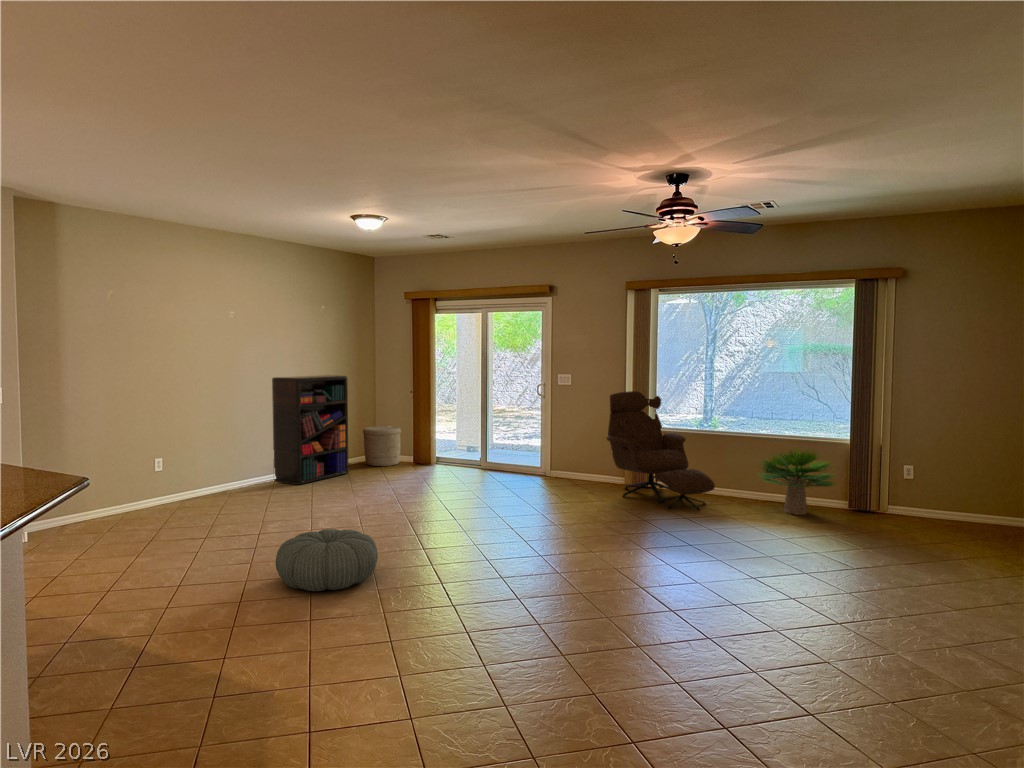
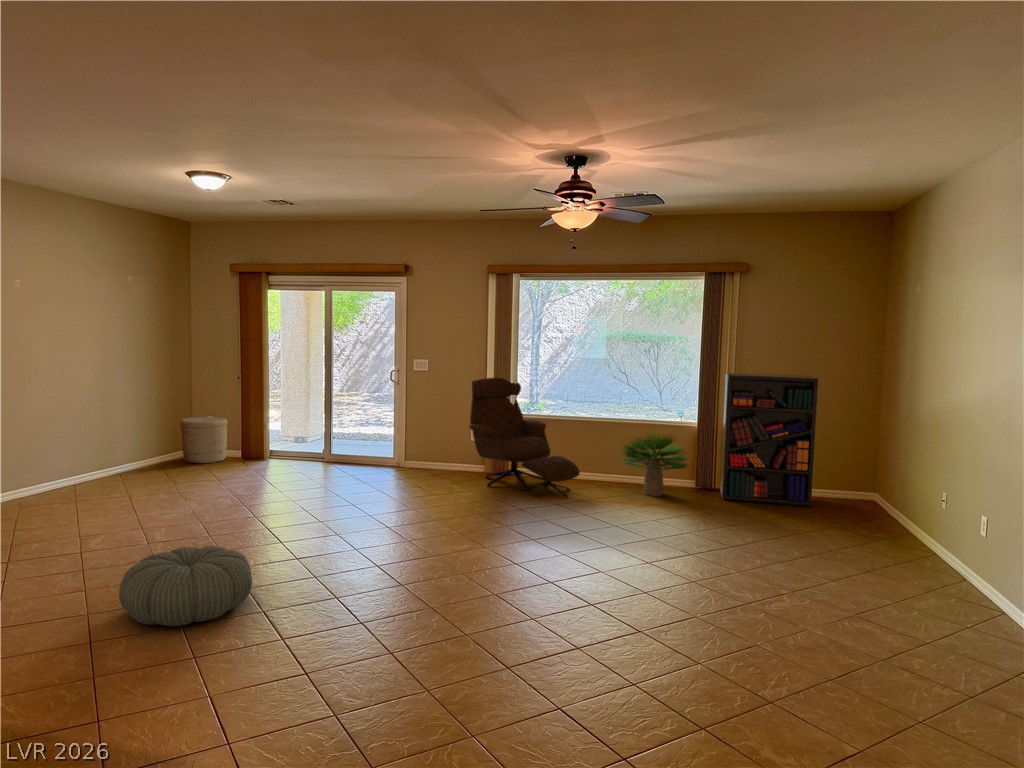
bookshelf: present [272,375,349,485] -> present [720,373,819,506]

